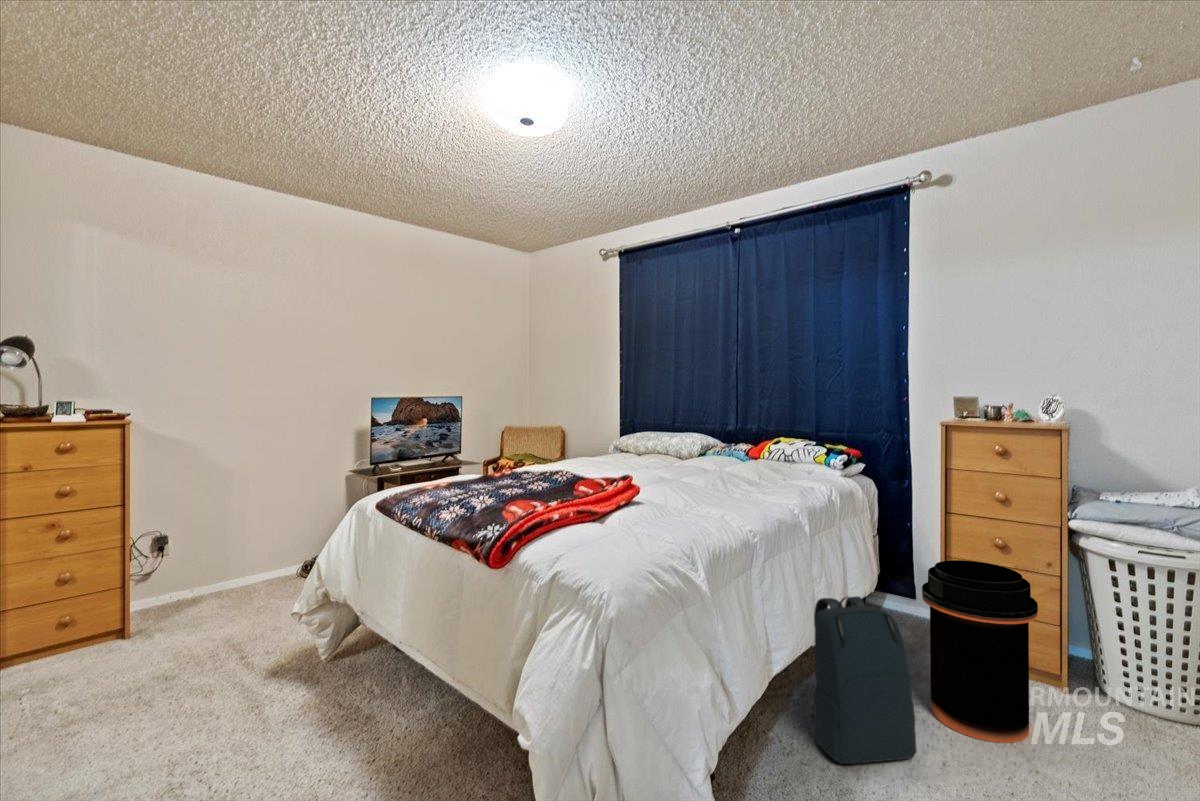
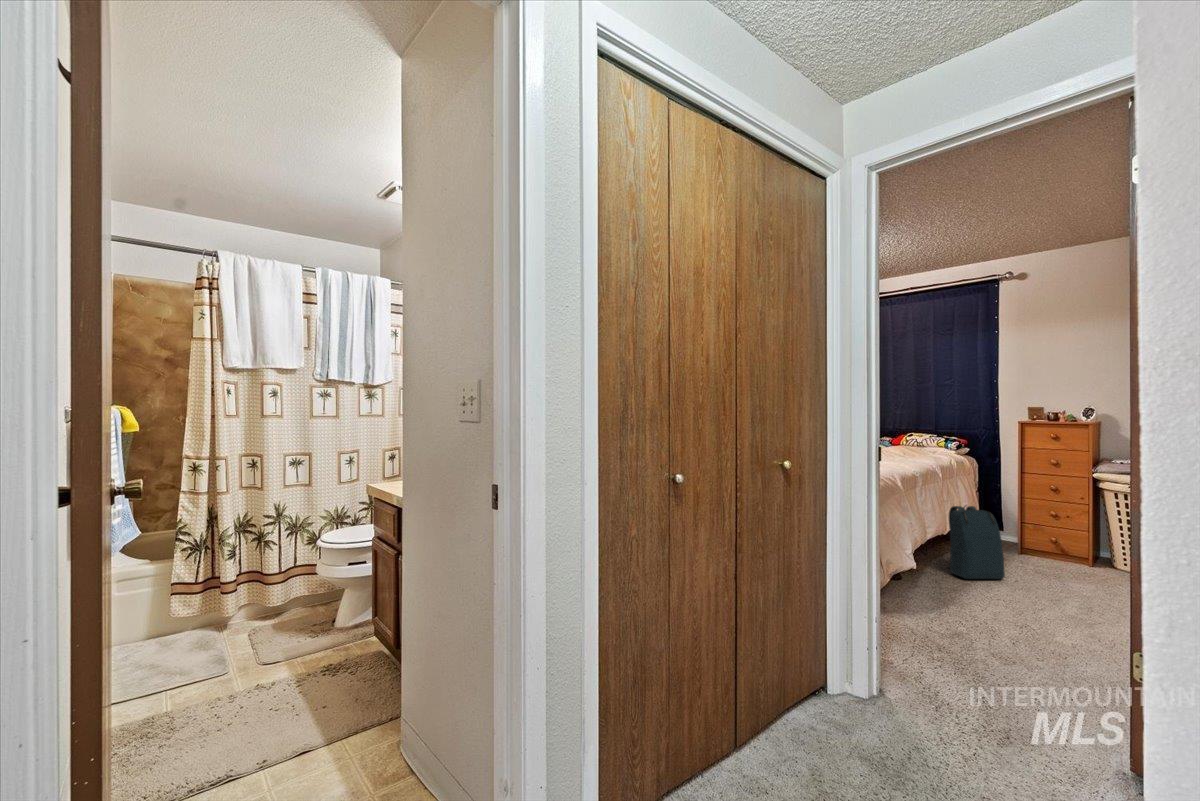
trash can: present [922,560,1038,743] -> none [1008,493,1071,579]

